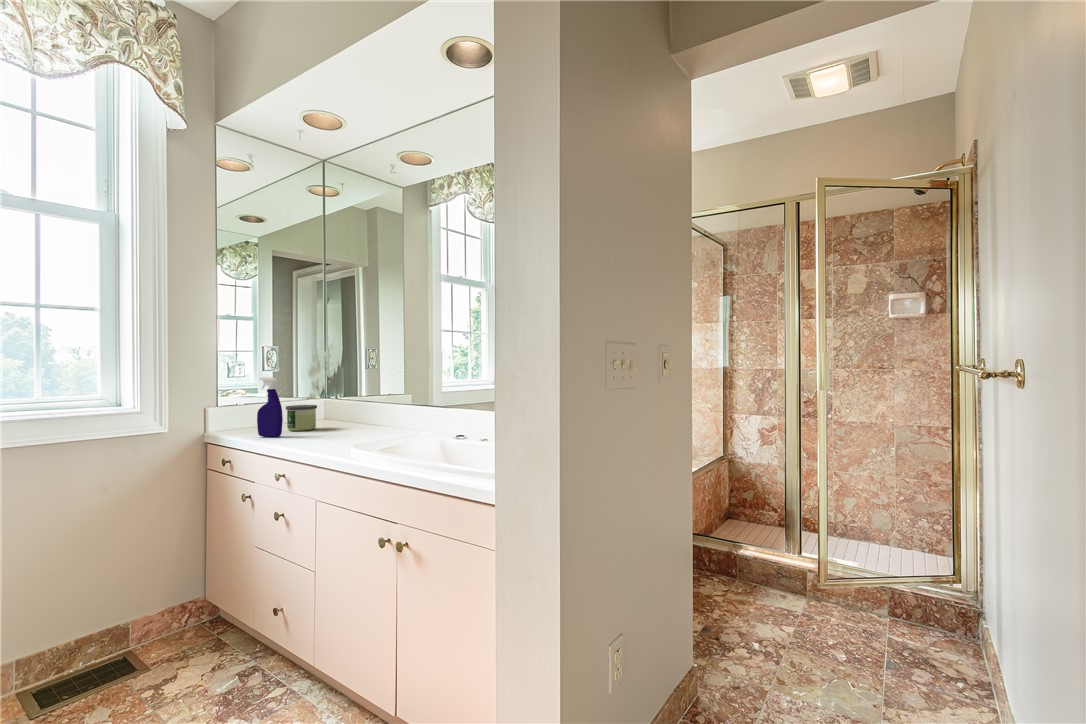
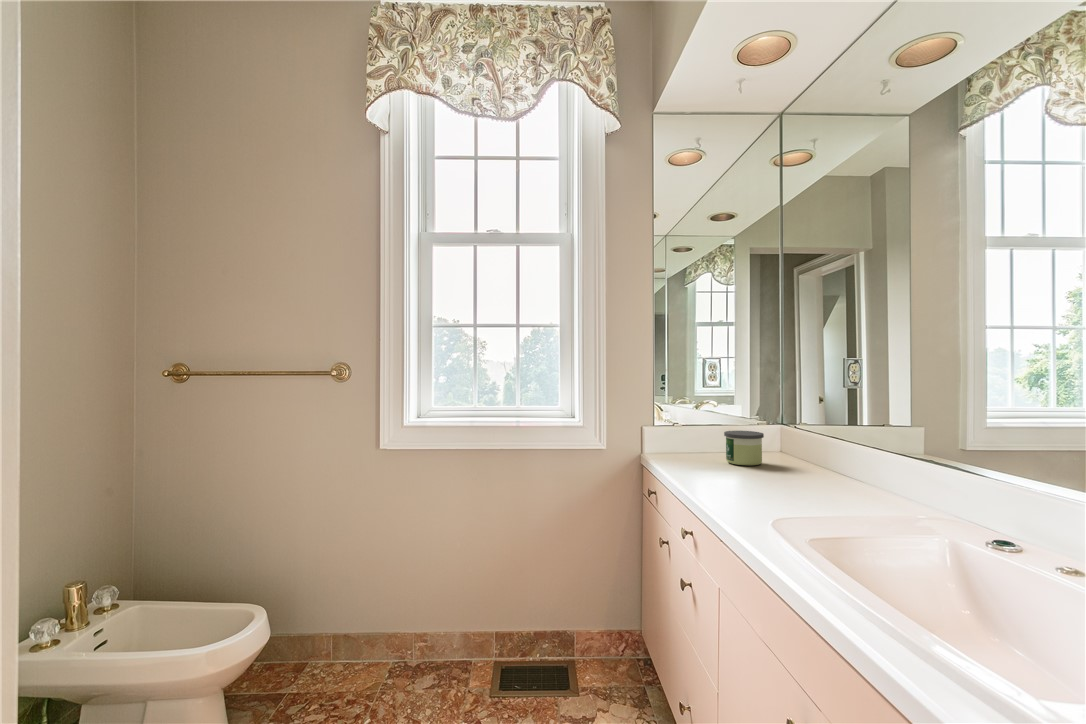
spray bottle: present [257,377,283,437] -> none [684,395,711,471]

